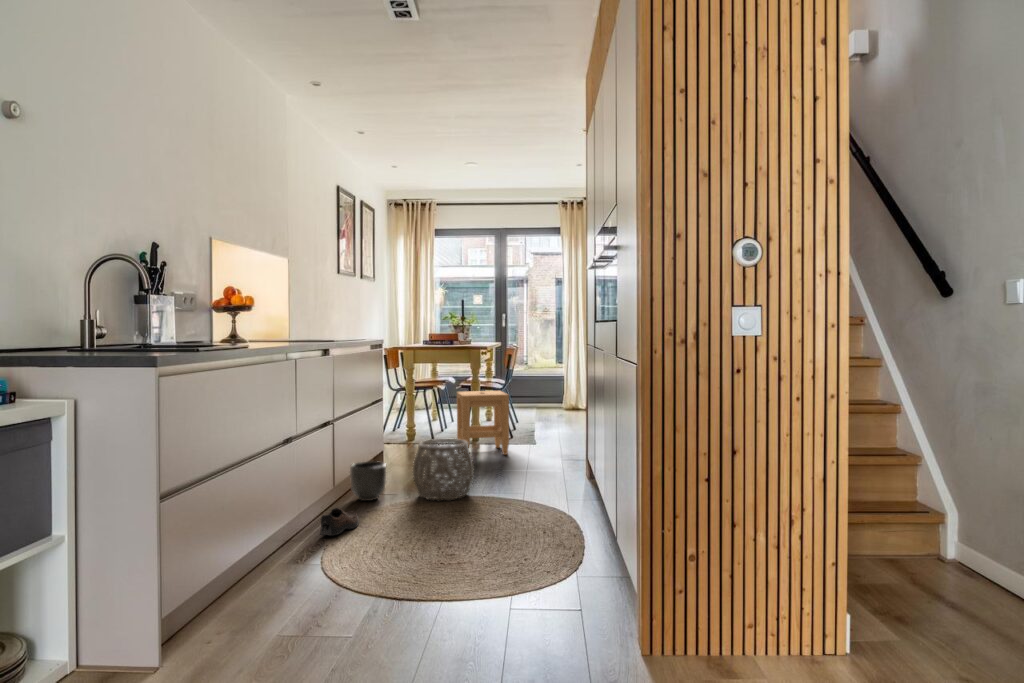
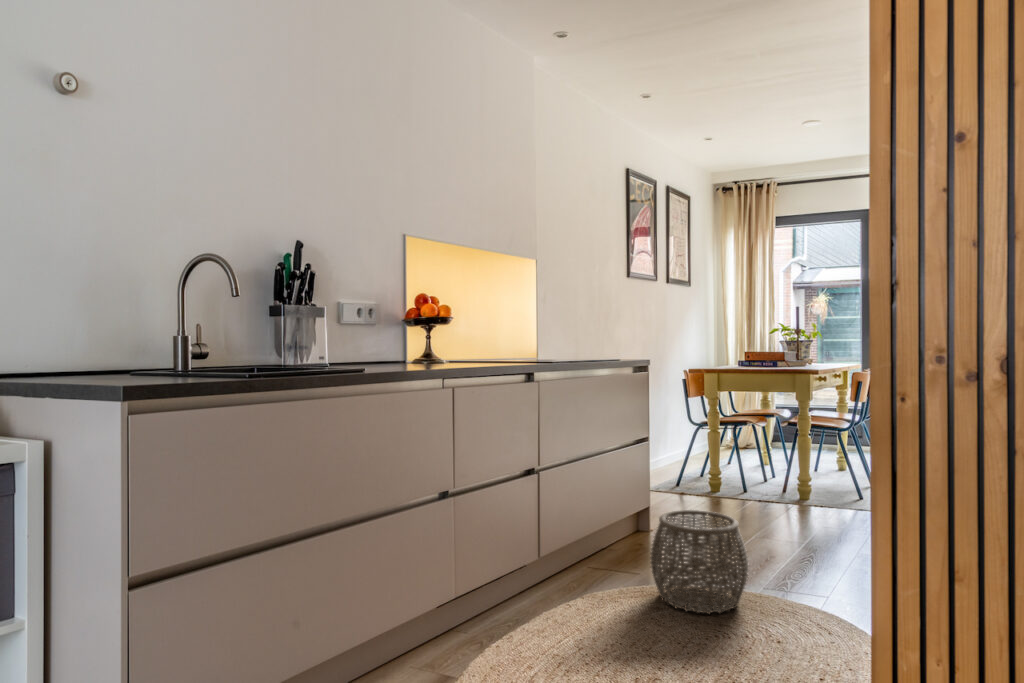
stool: present [457,391,509,455] -> none [769,432,846,535]
planter: present [350,461,386,501] -> none [566,529,615,589]
shoe: present [320,508,359,536] -> none [475,605,545,649]

